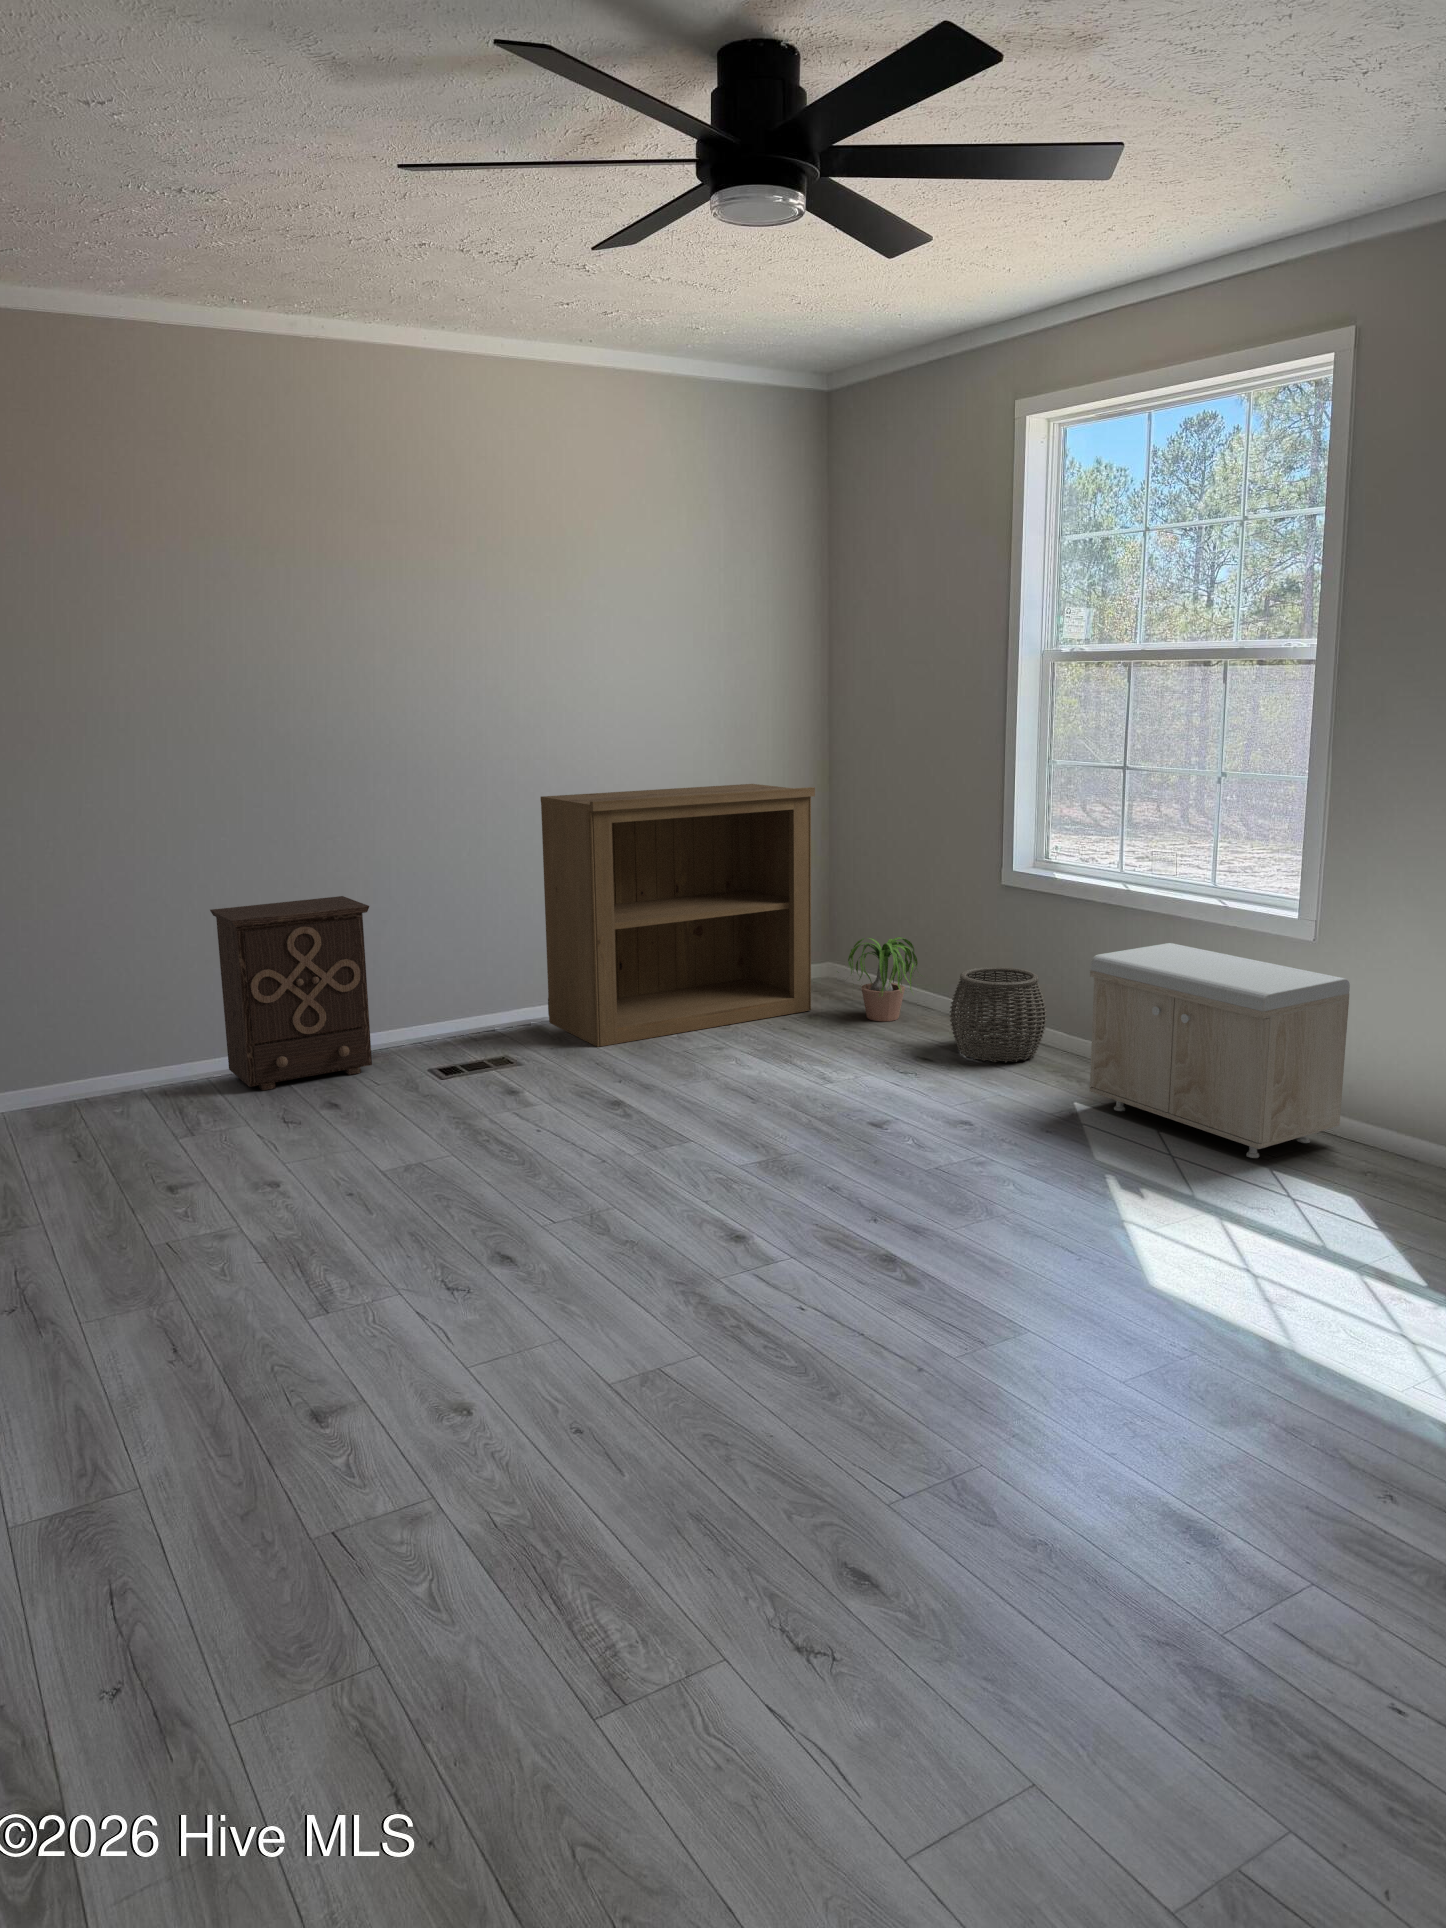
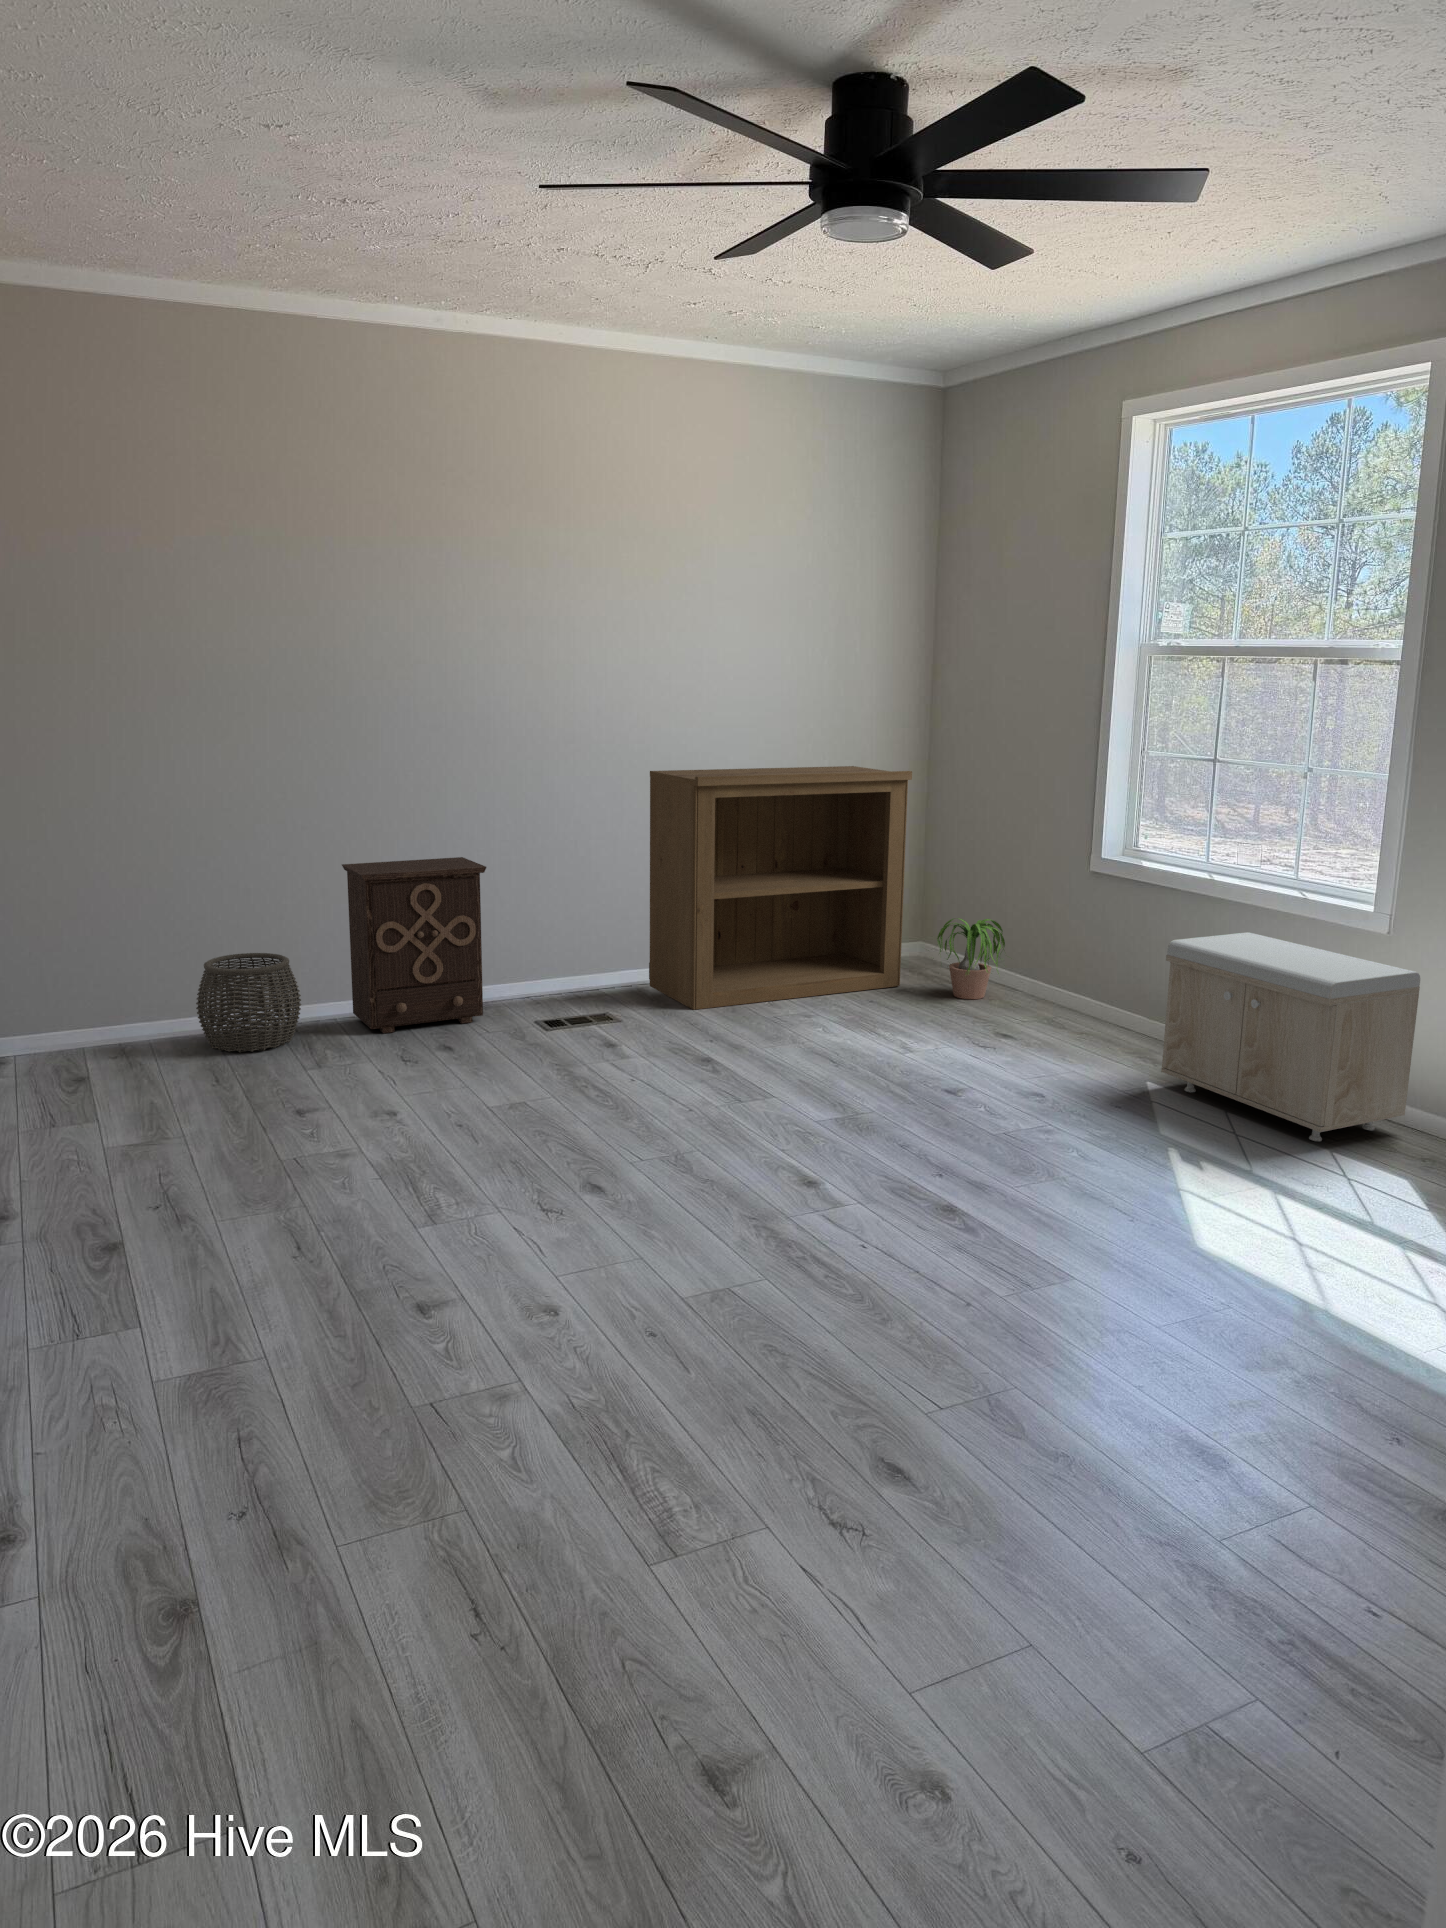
woven basket: present [950,967,1047,1063] -> present [196,953,301,1052]

